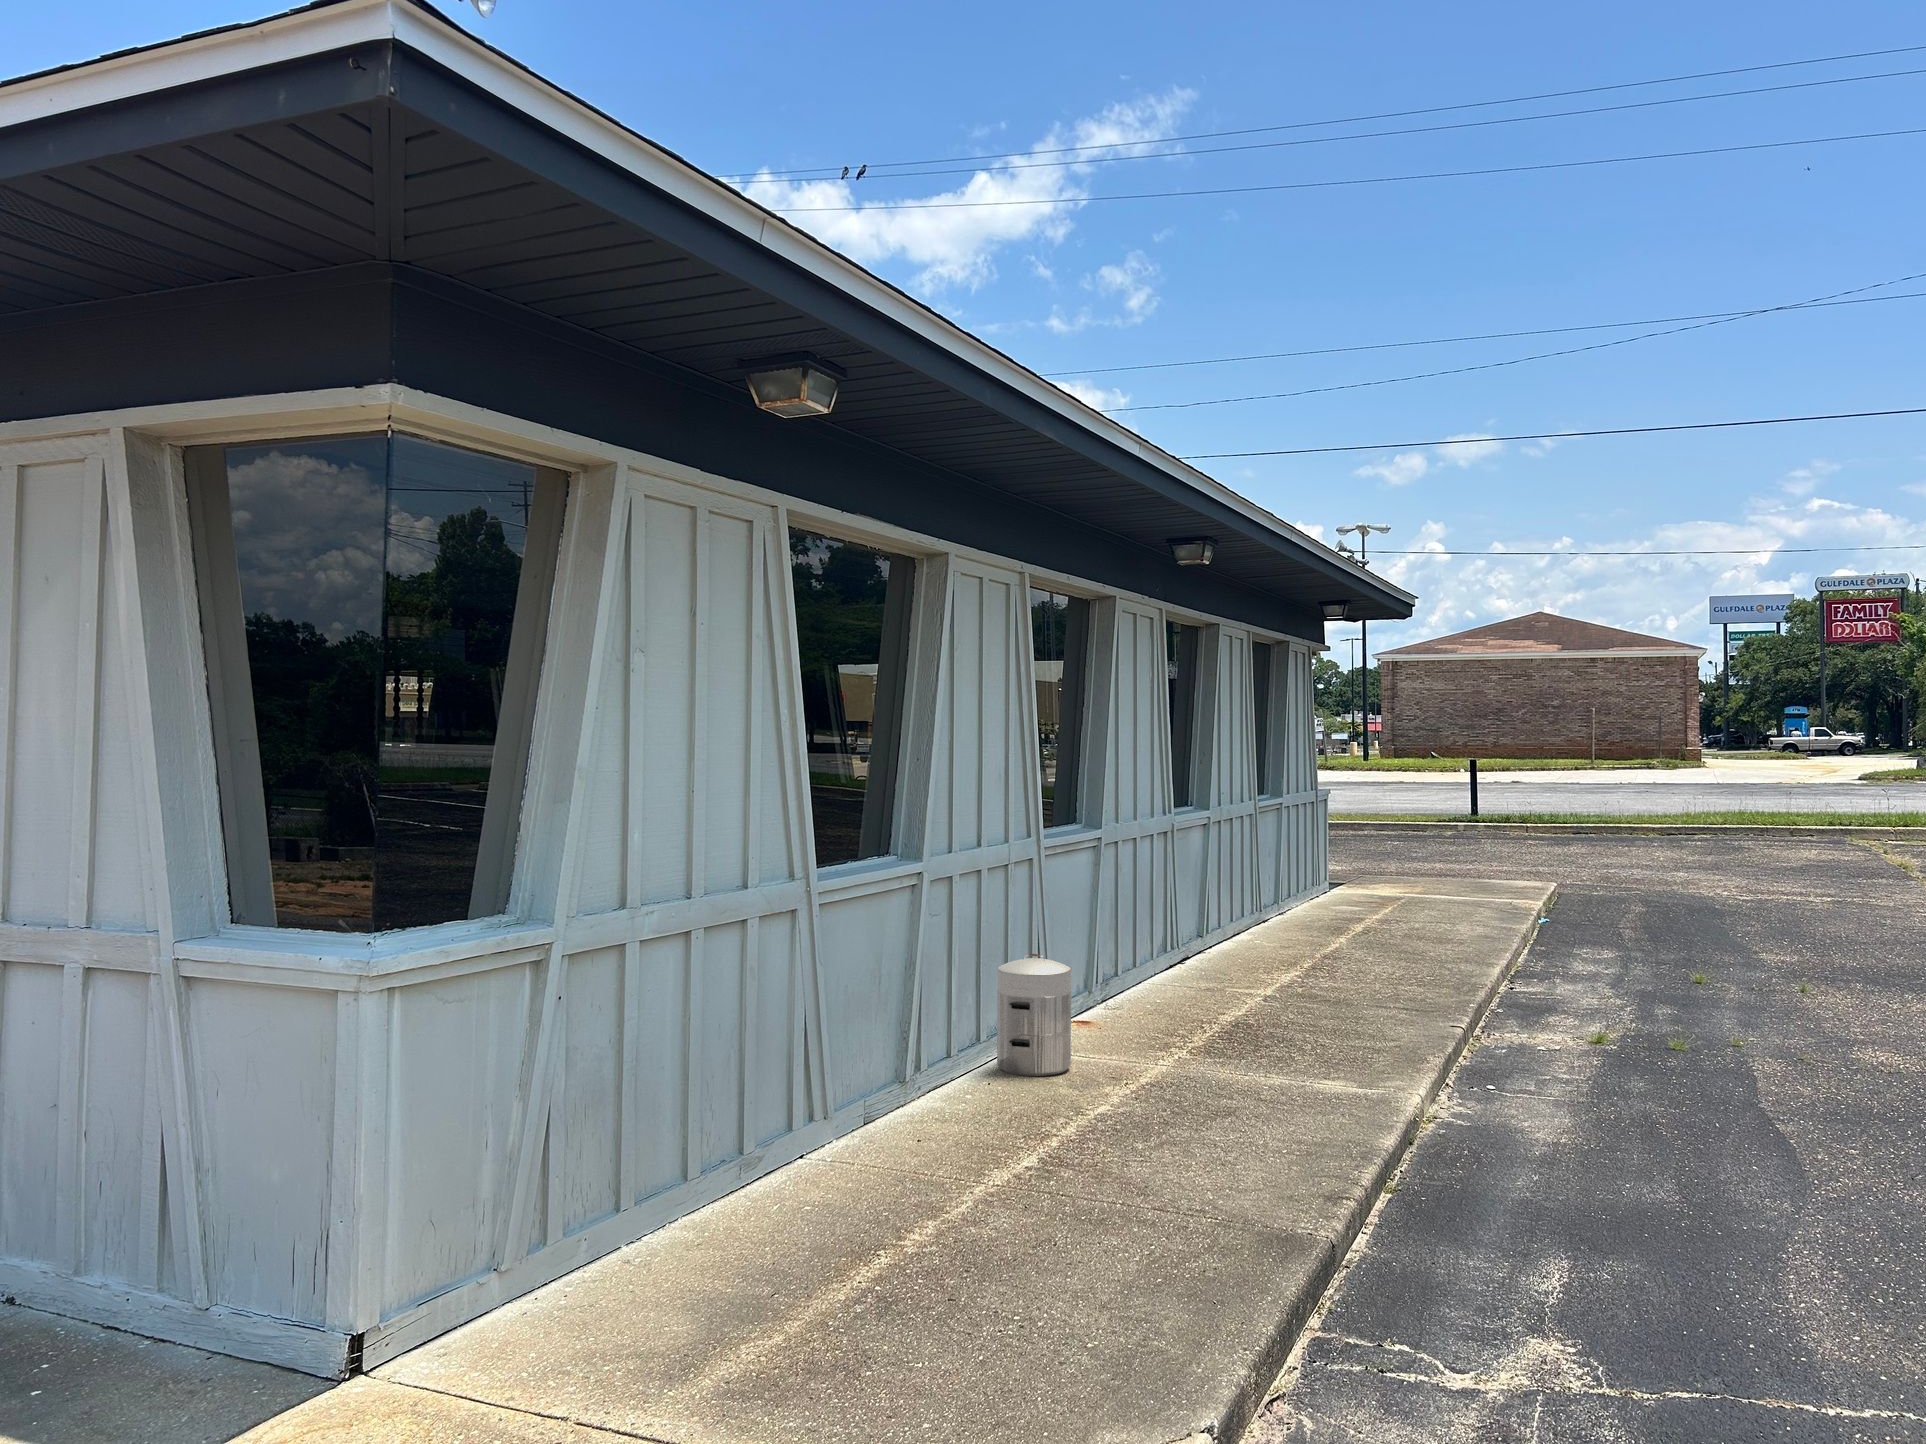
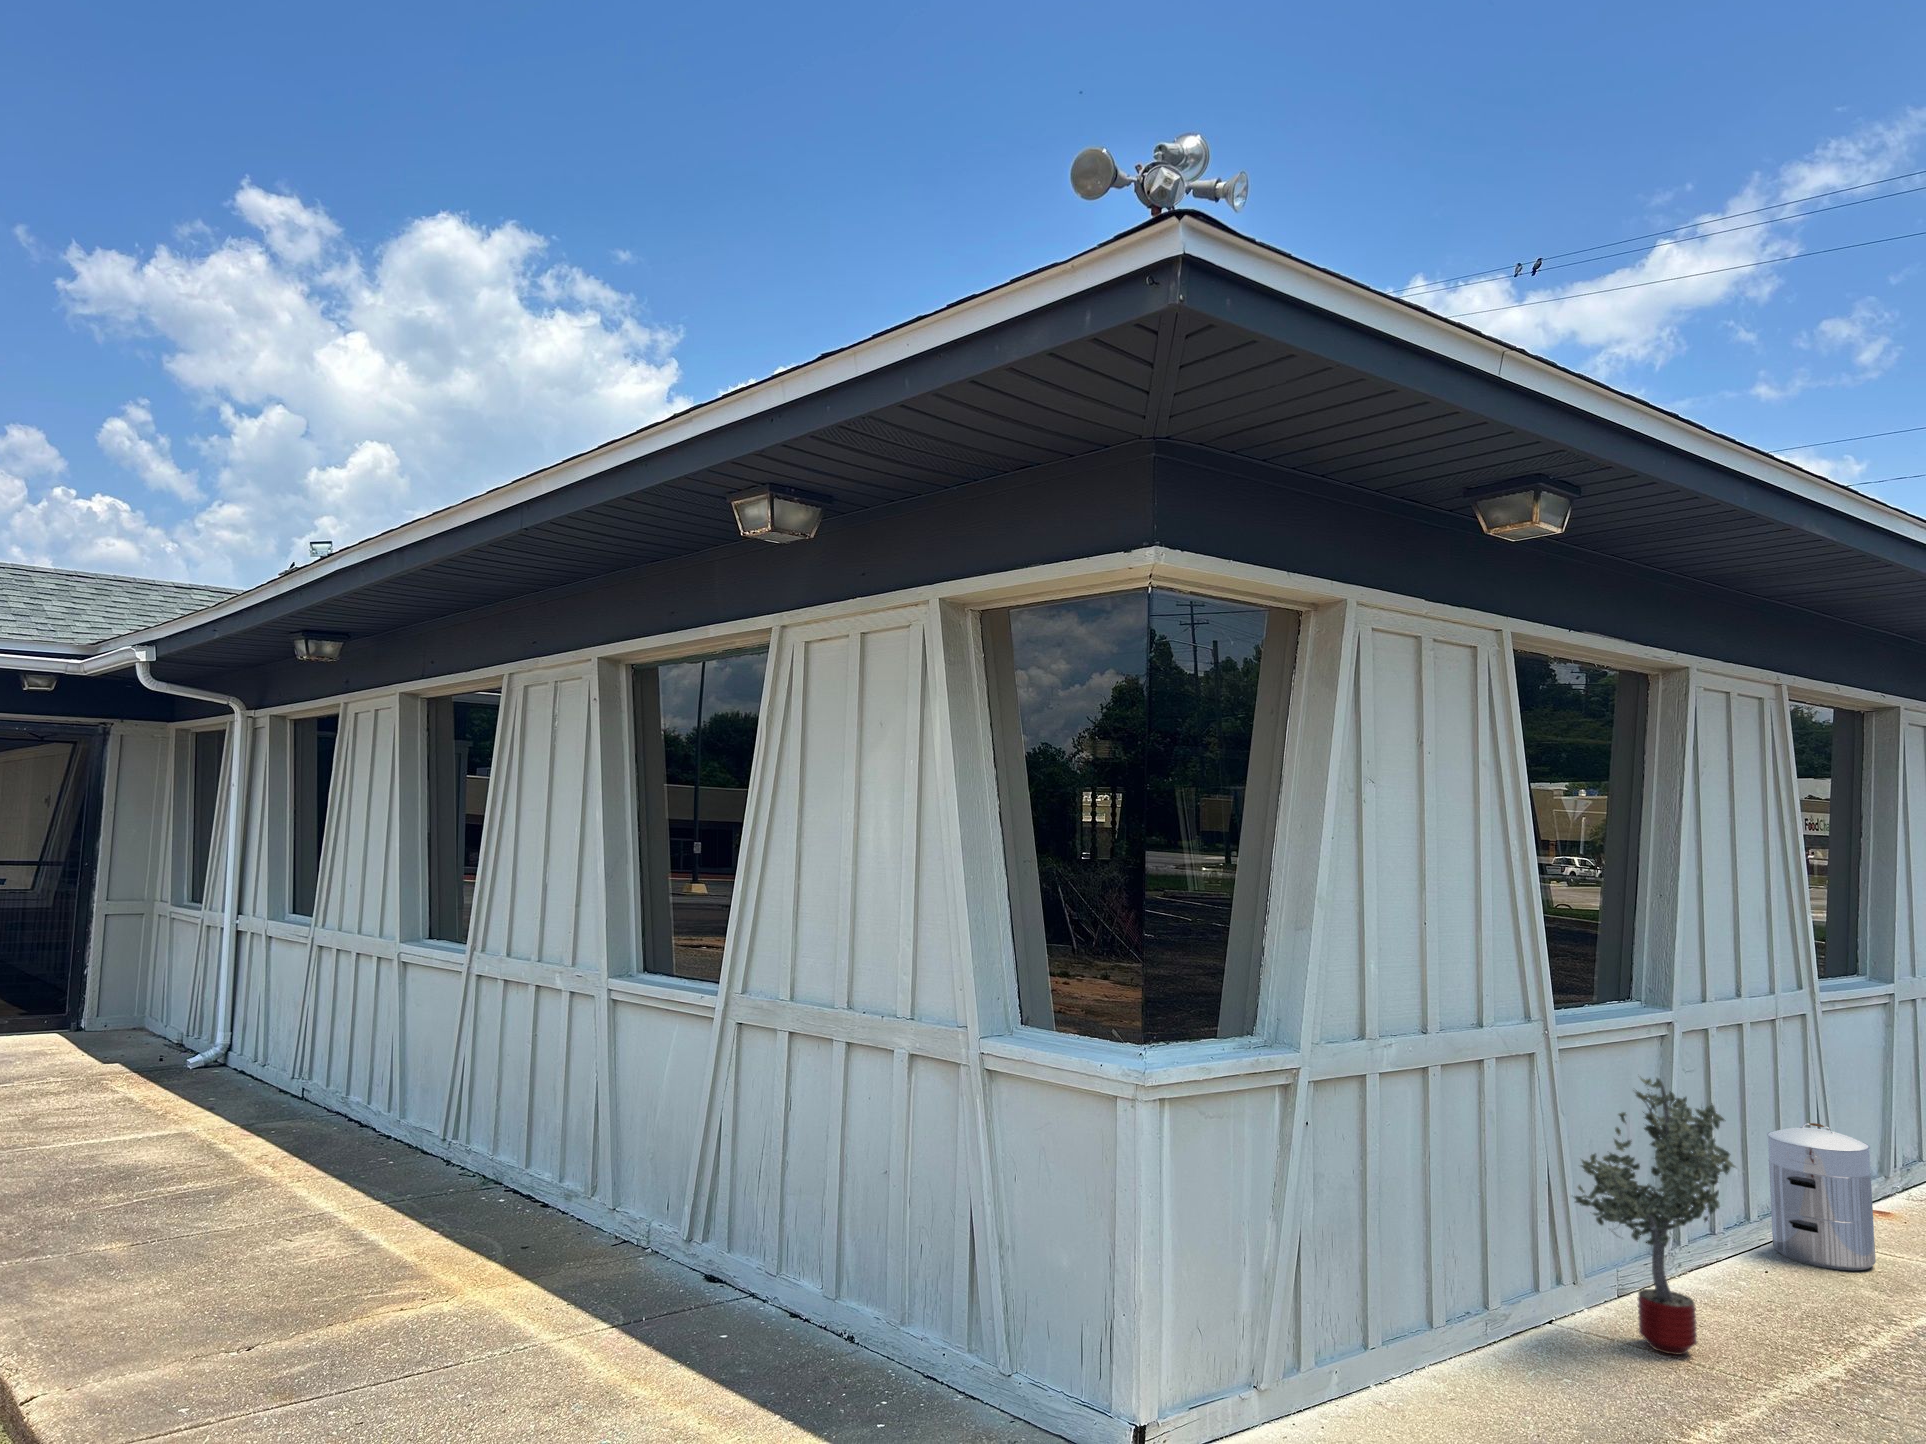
potted tree: none [823,924,962,1170] -> present [1575,1078,1736,1355]

